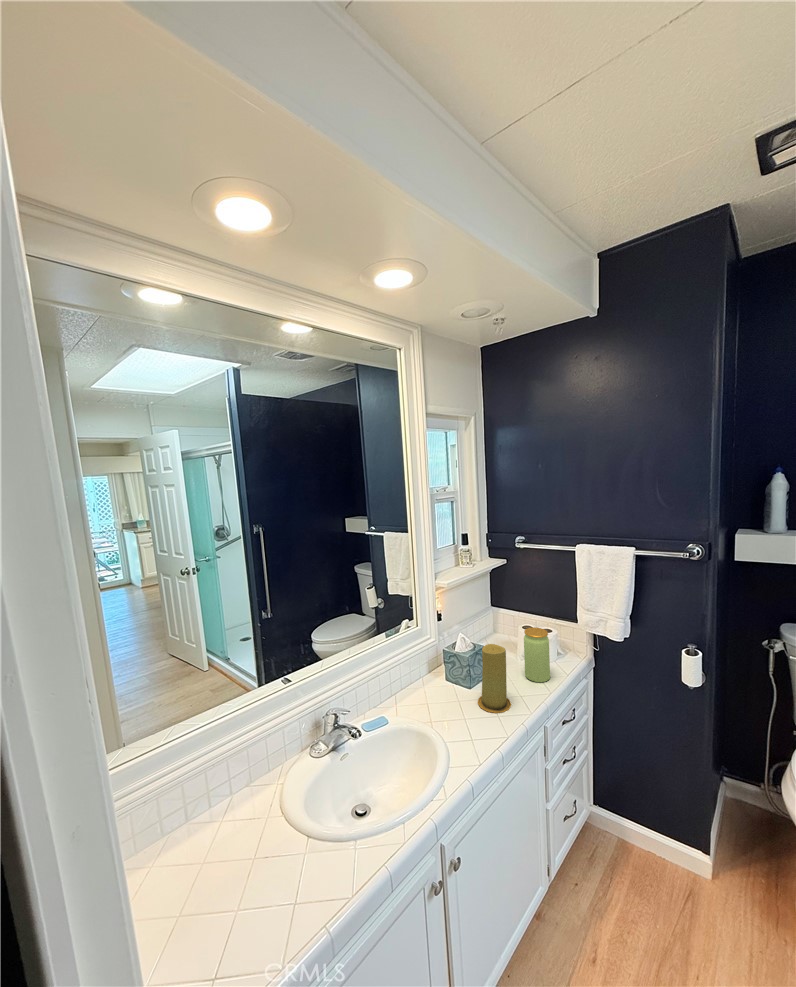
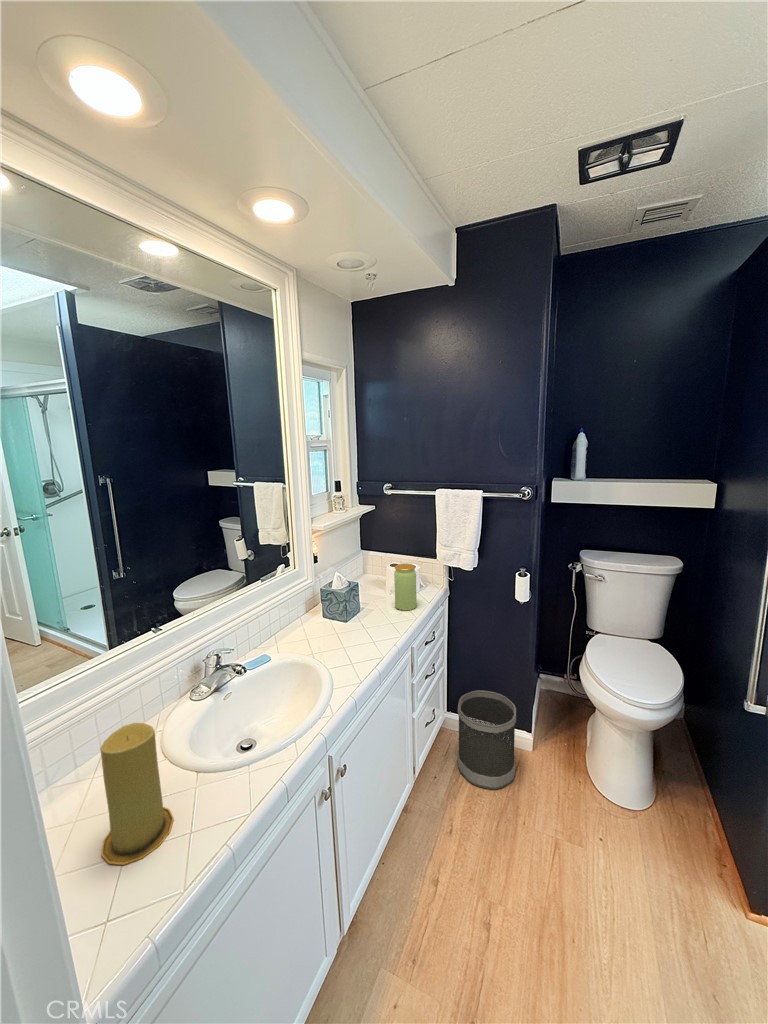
candle: present [478,644,511,713] -> present [101,723,174,865]
wastebasket: none [604,788,685,931] -> present [458,690,516,790]

